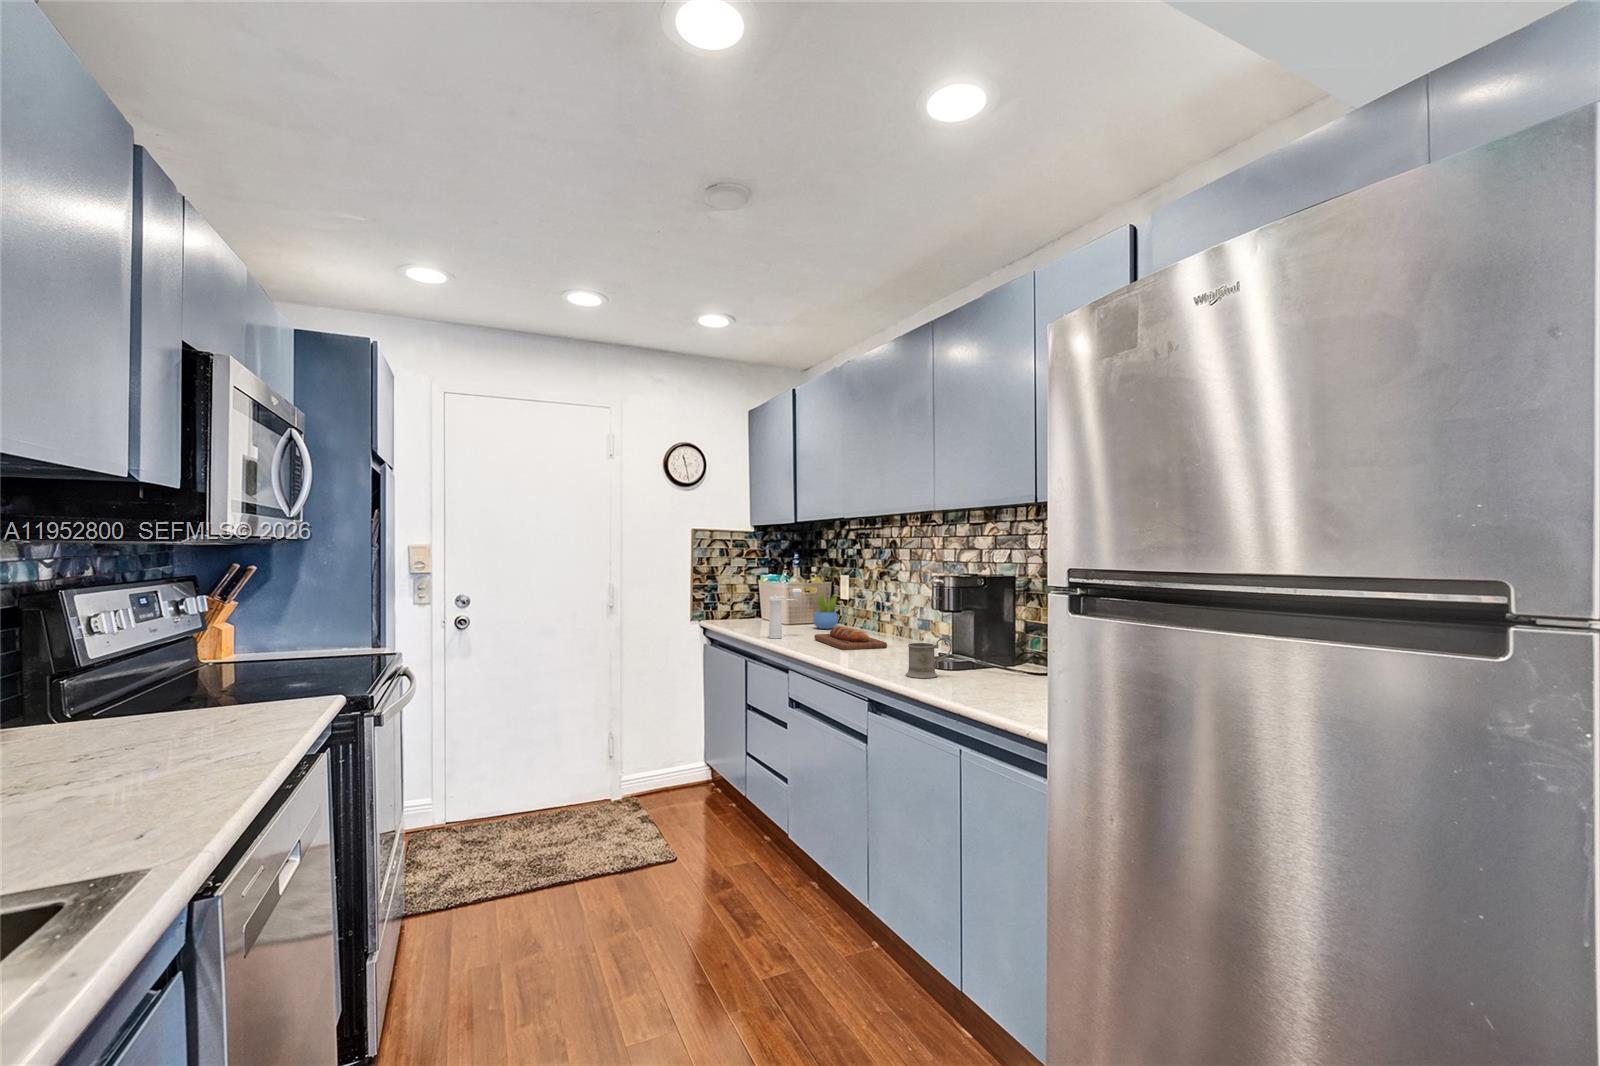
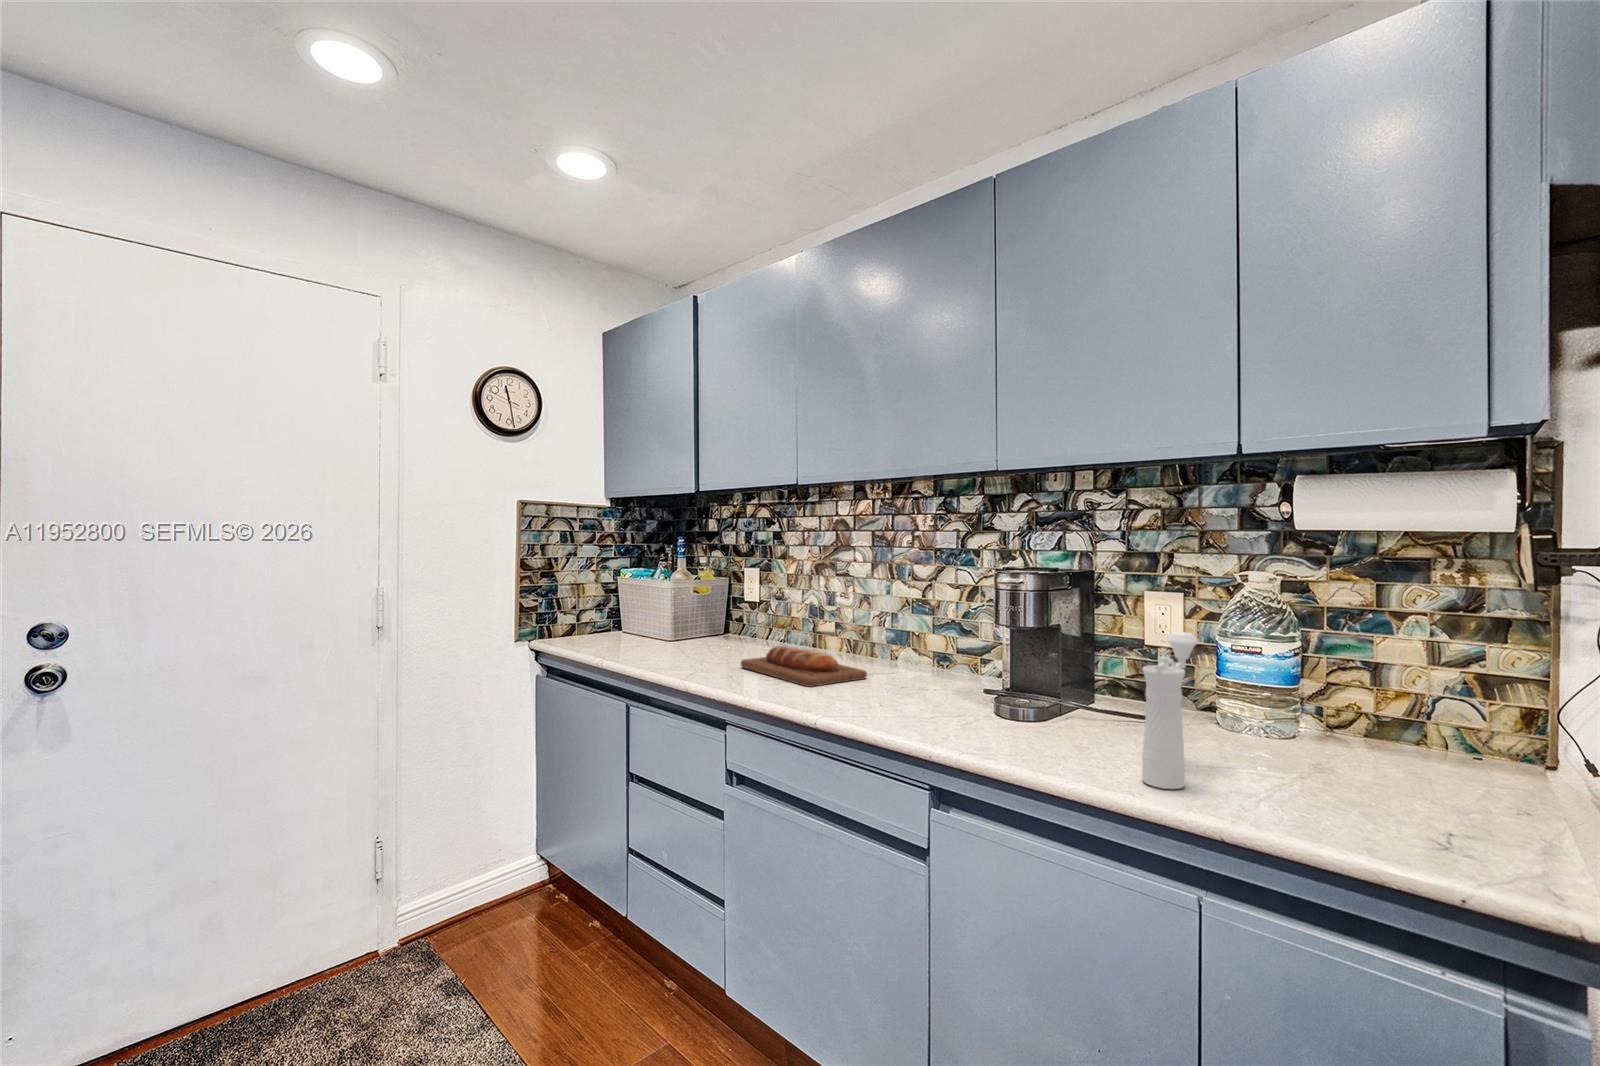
pepper mill: present [769,589,802,639] -> present [1142,632,1198,789]
succulent plant: present [813,594,838,629] -> none [713,589,749,646]
mug: present [906,637,952,678] -> none [984,673,1056,746]

